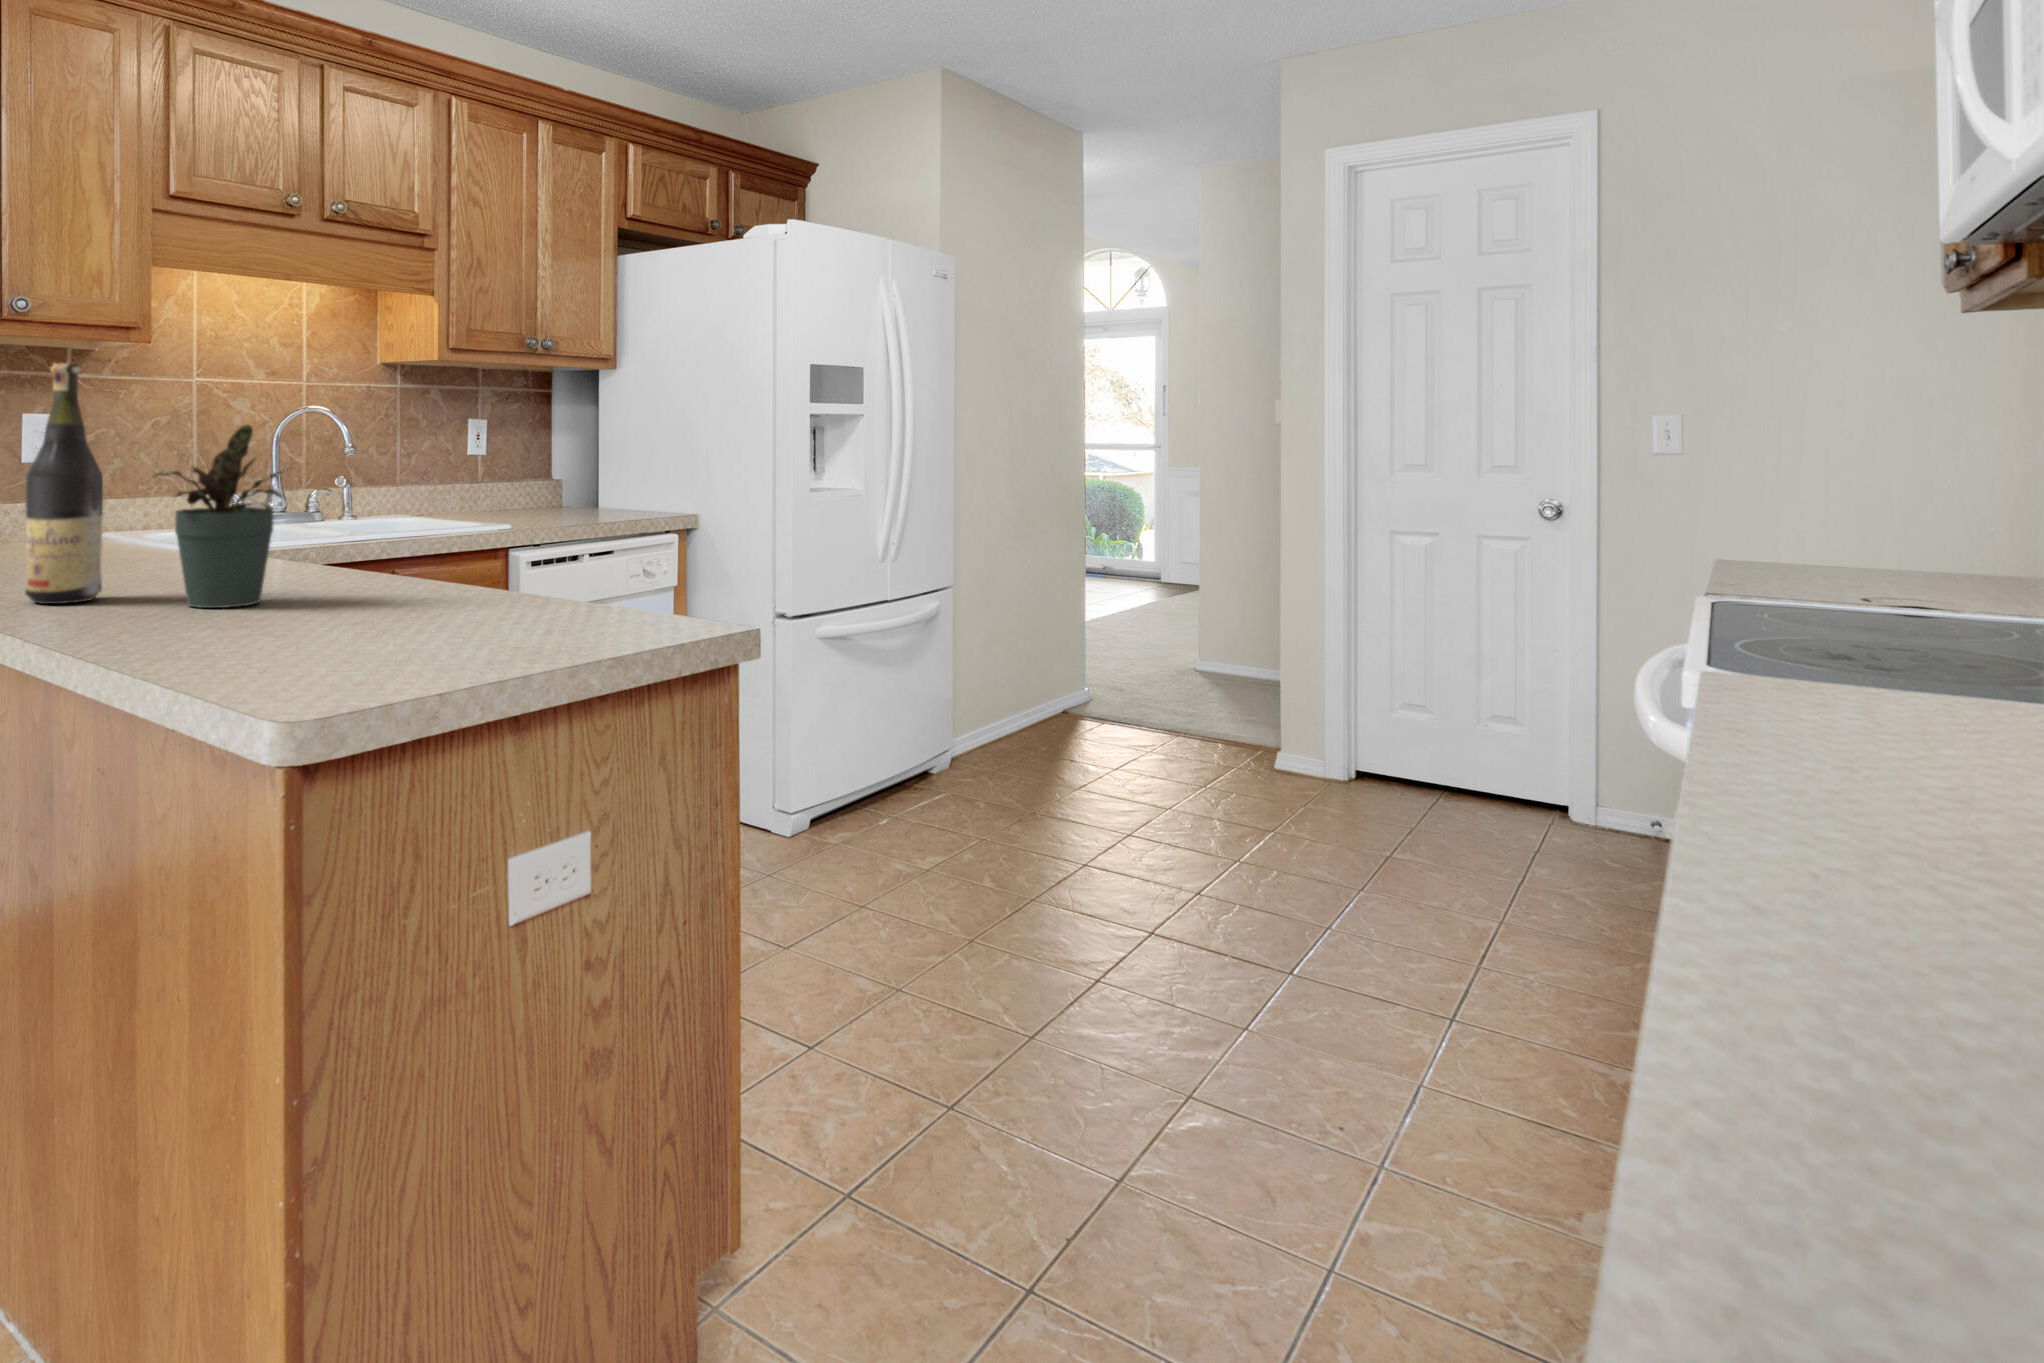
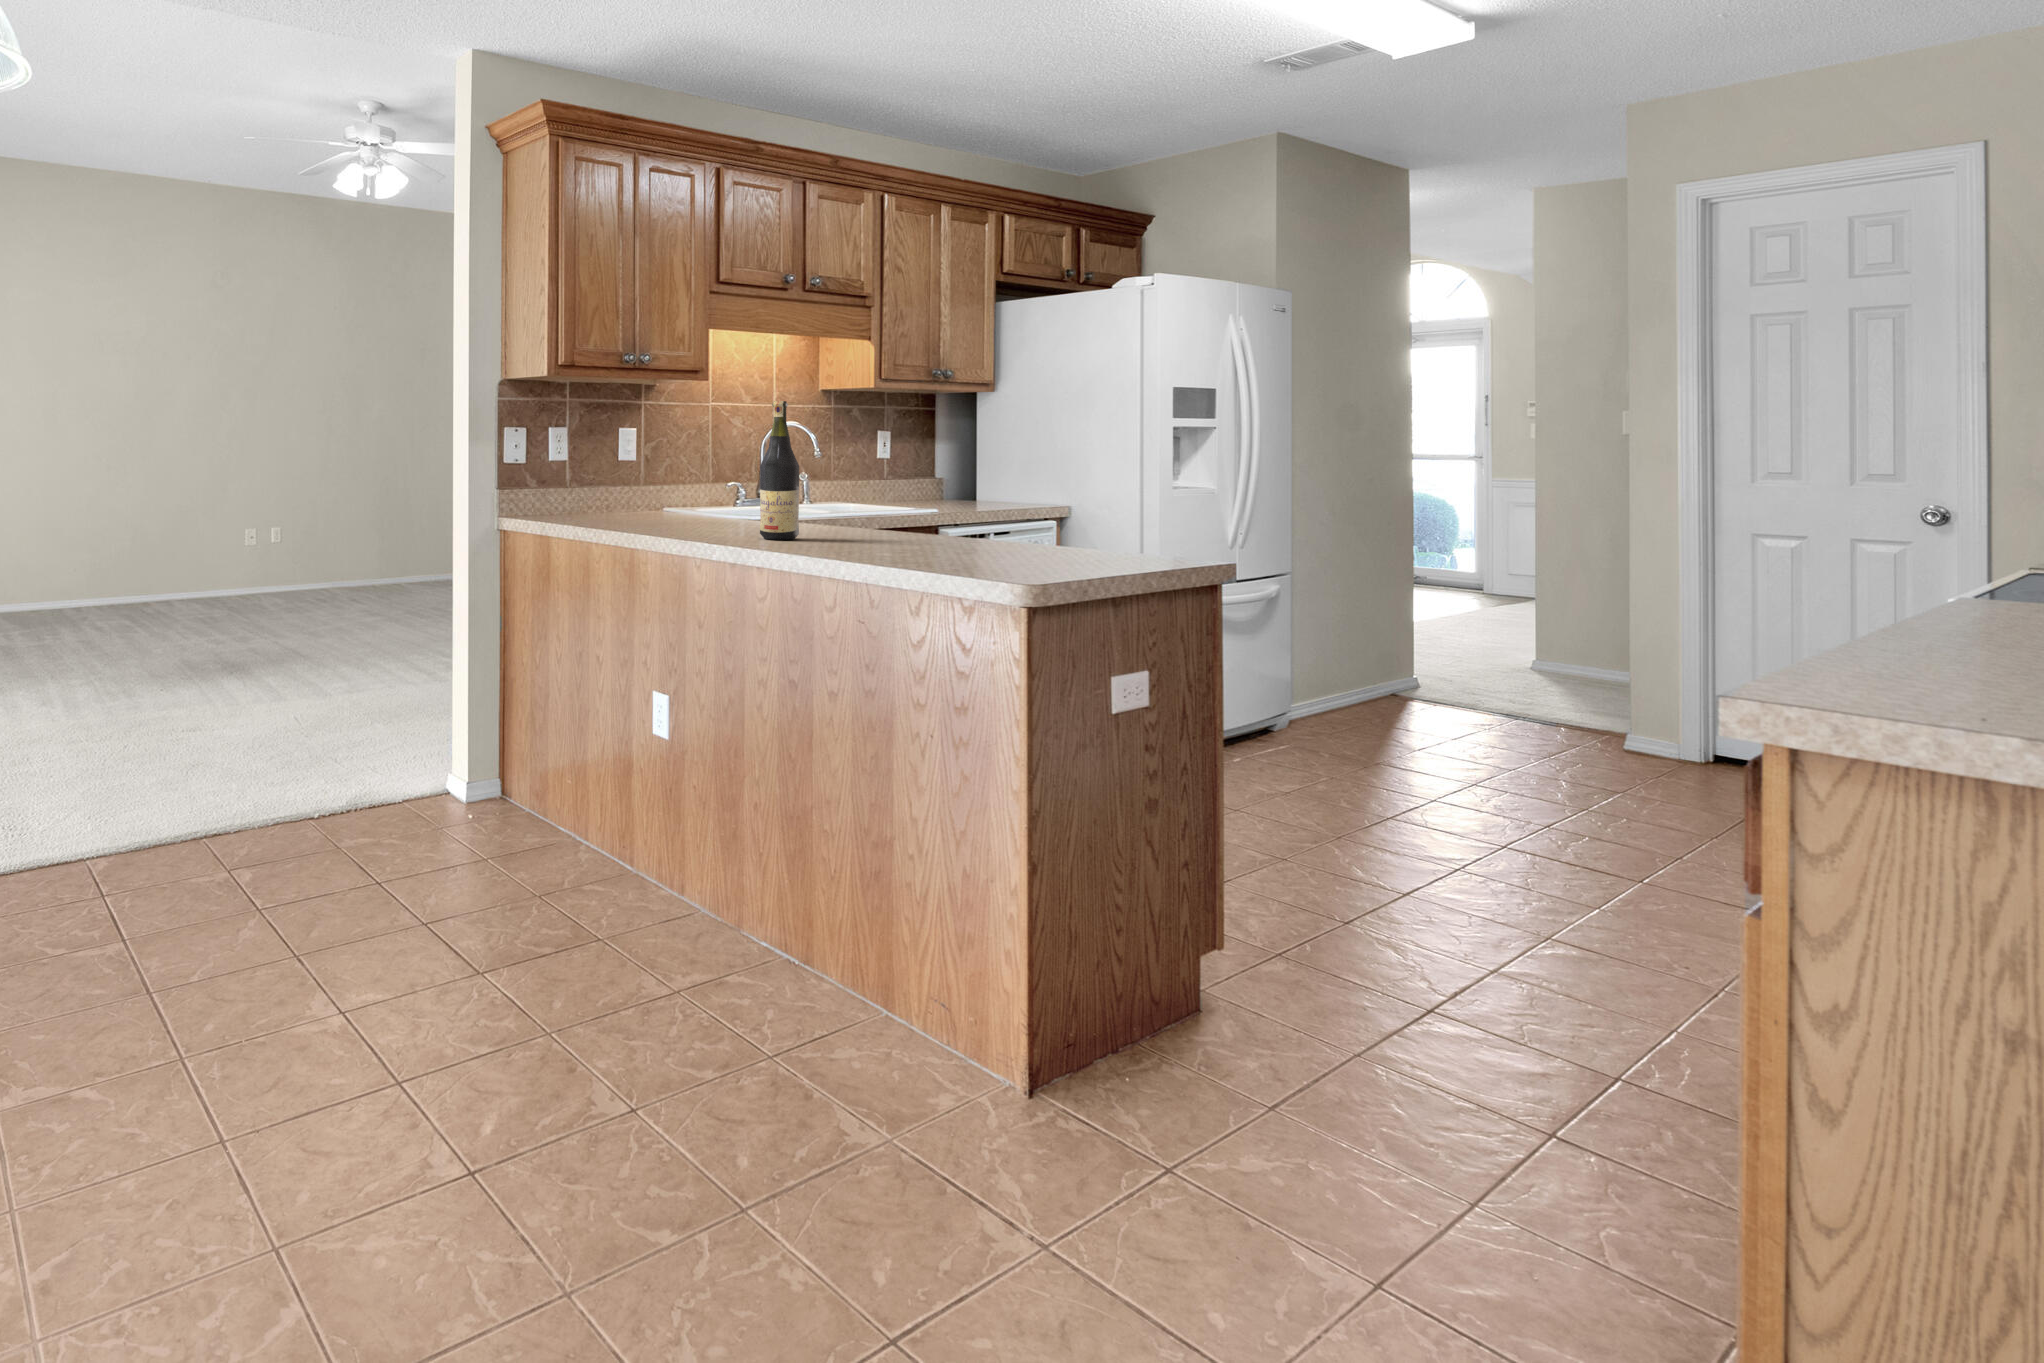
potted plant: present [155,425,288,608] -> none [833,436,916,544]

